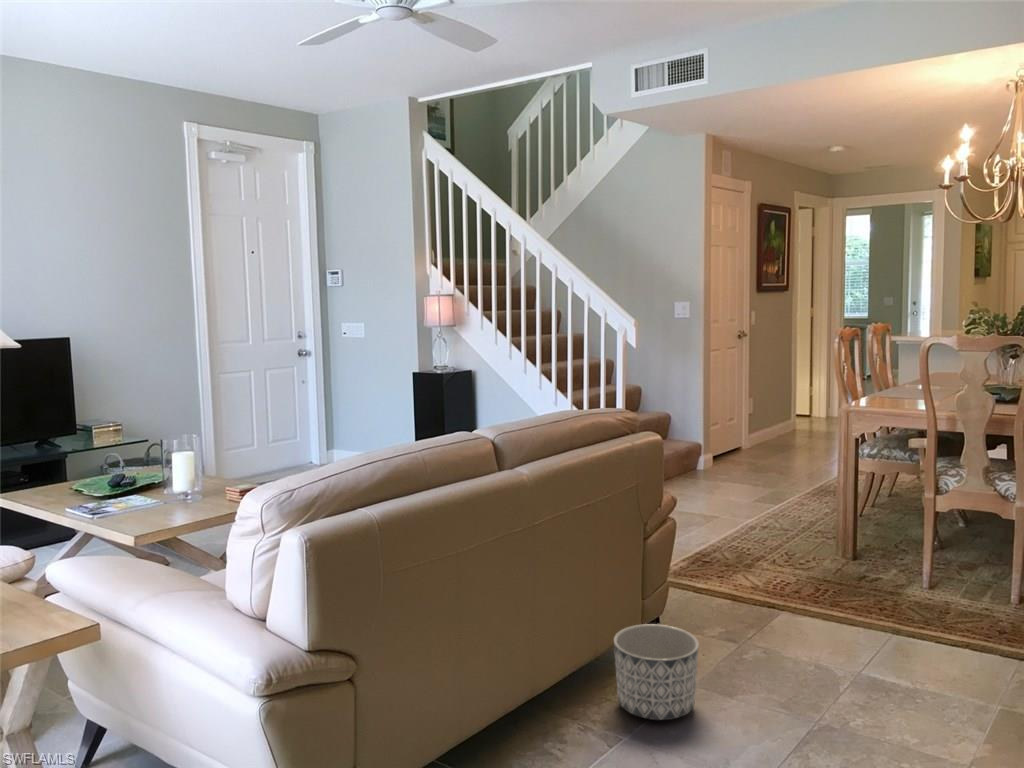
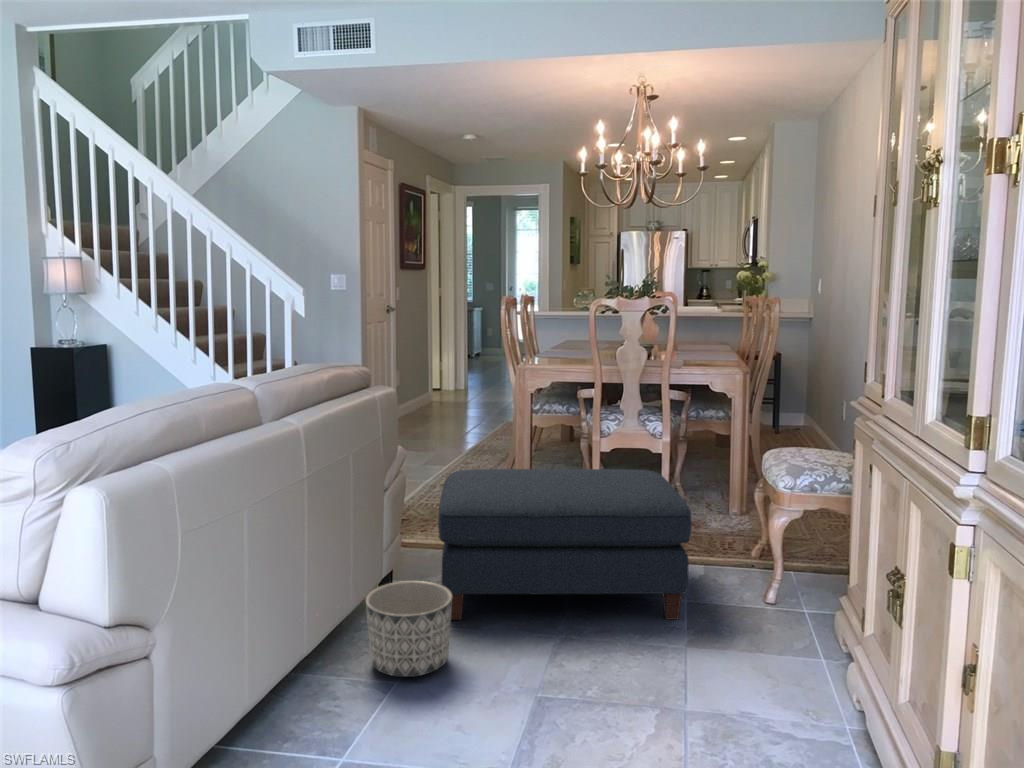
ottoman: none [704,518,1002,723] -> present [438,469,692,620]

